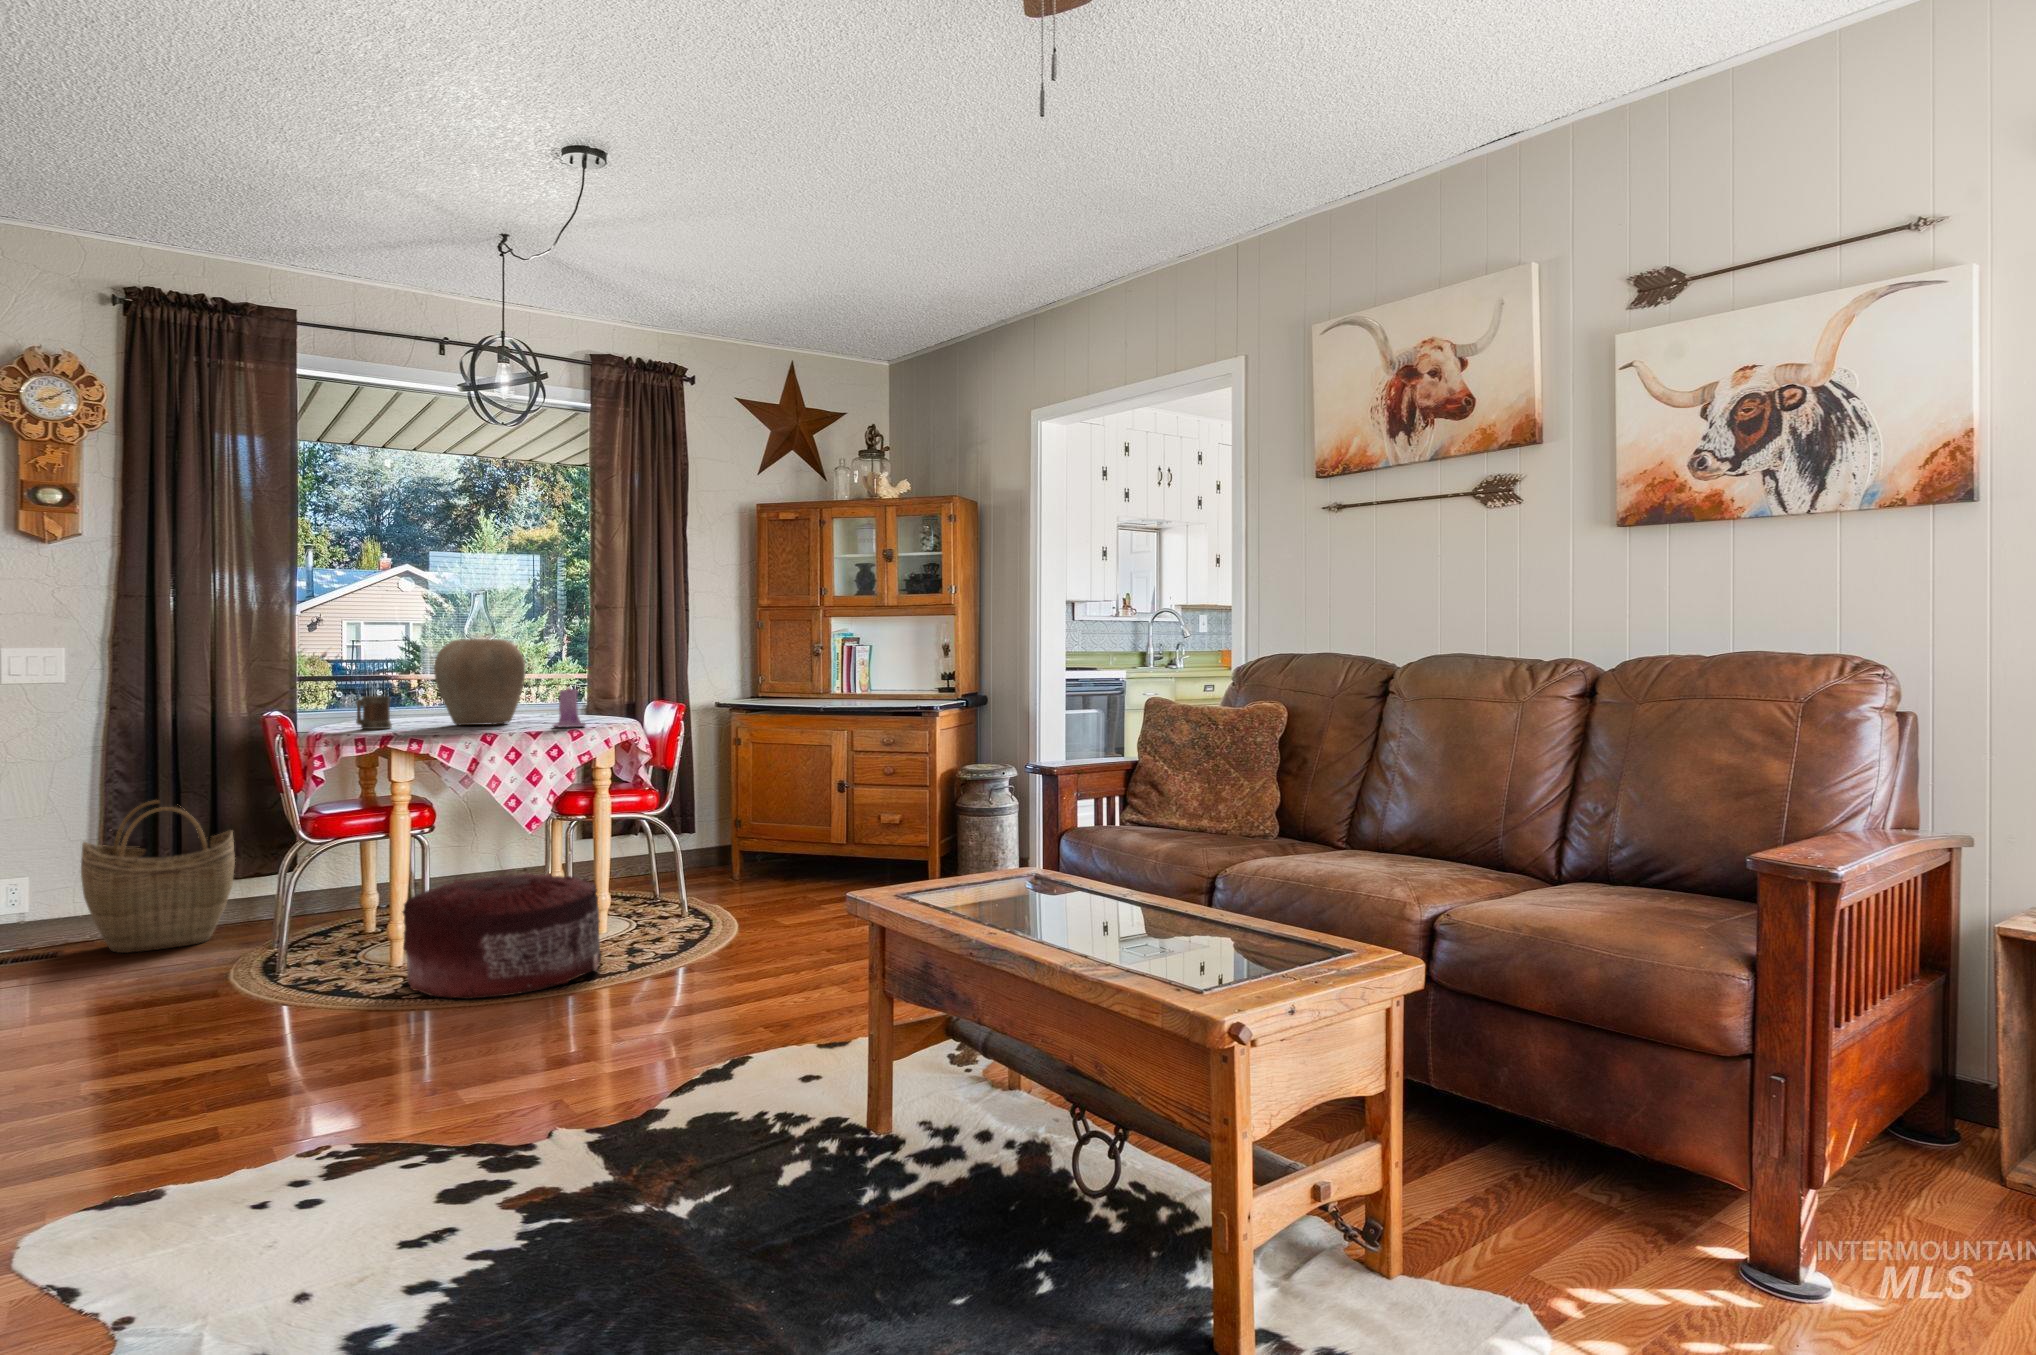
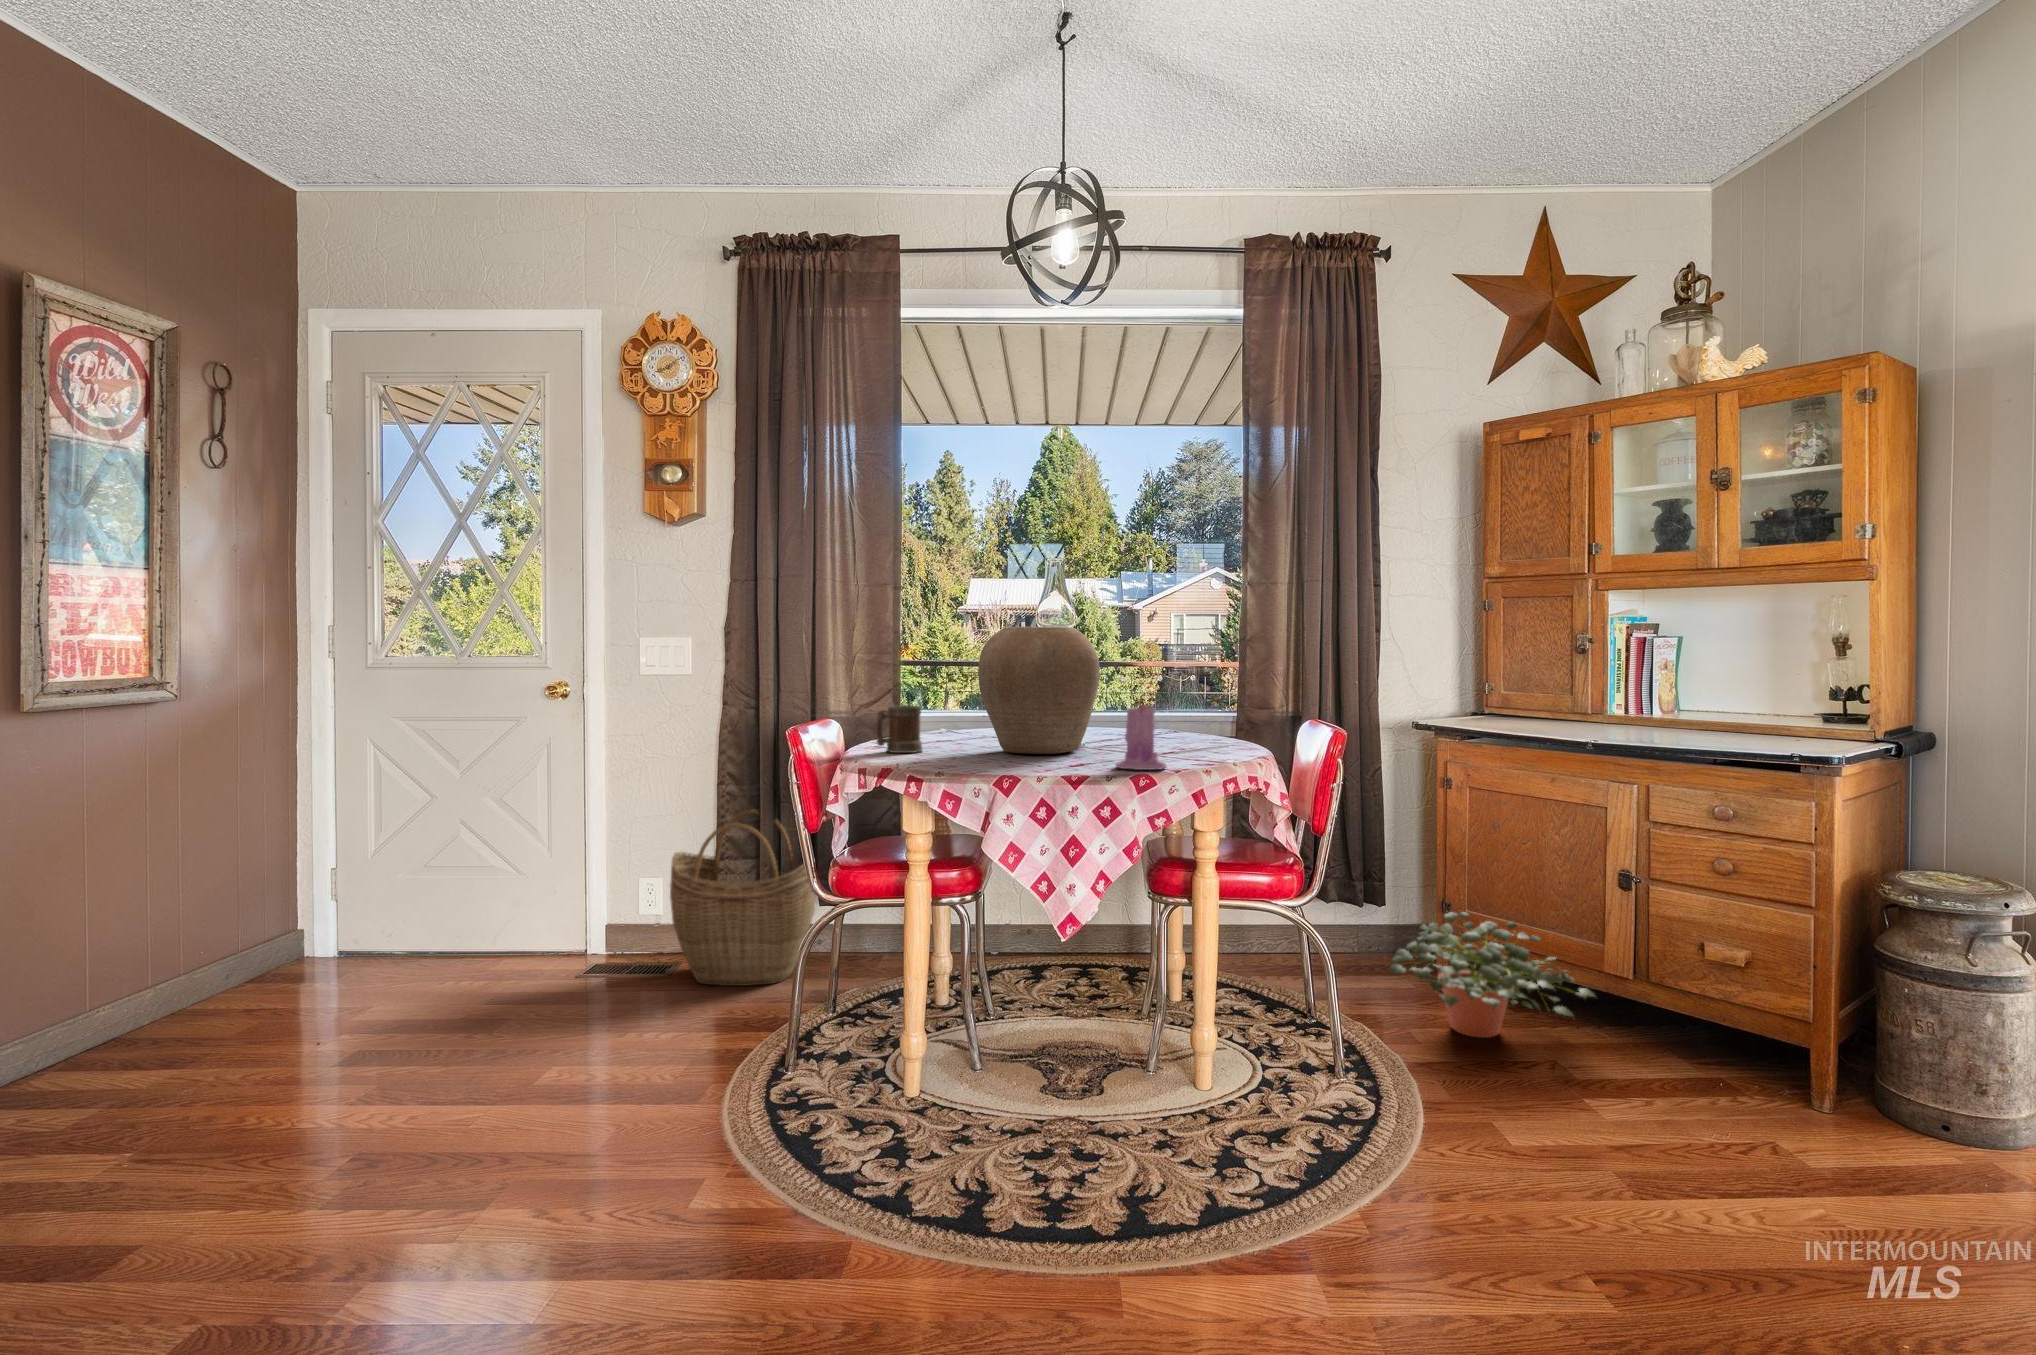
potted plant: none [709,823,828,893] -> present [1389,912,1595,1038]
pouf: present [403,873,602,998] -> none [863,989,1172,1245]

